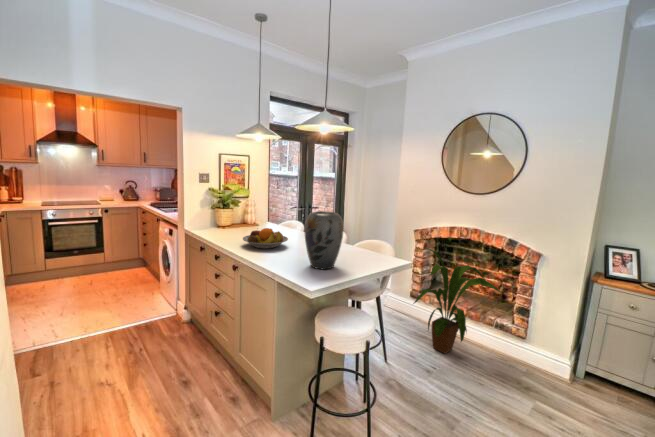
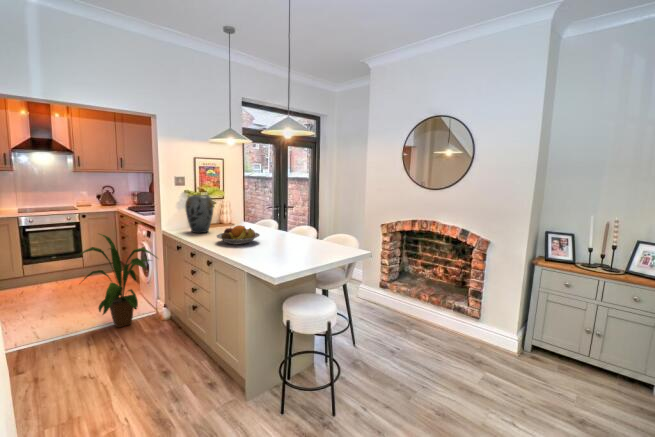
vase: present [304,211,344,269] -> present [185,195,213,233]
house plant: present [414,248,499,354] -> present [78,234,156,327]

